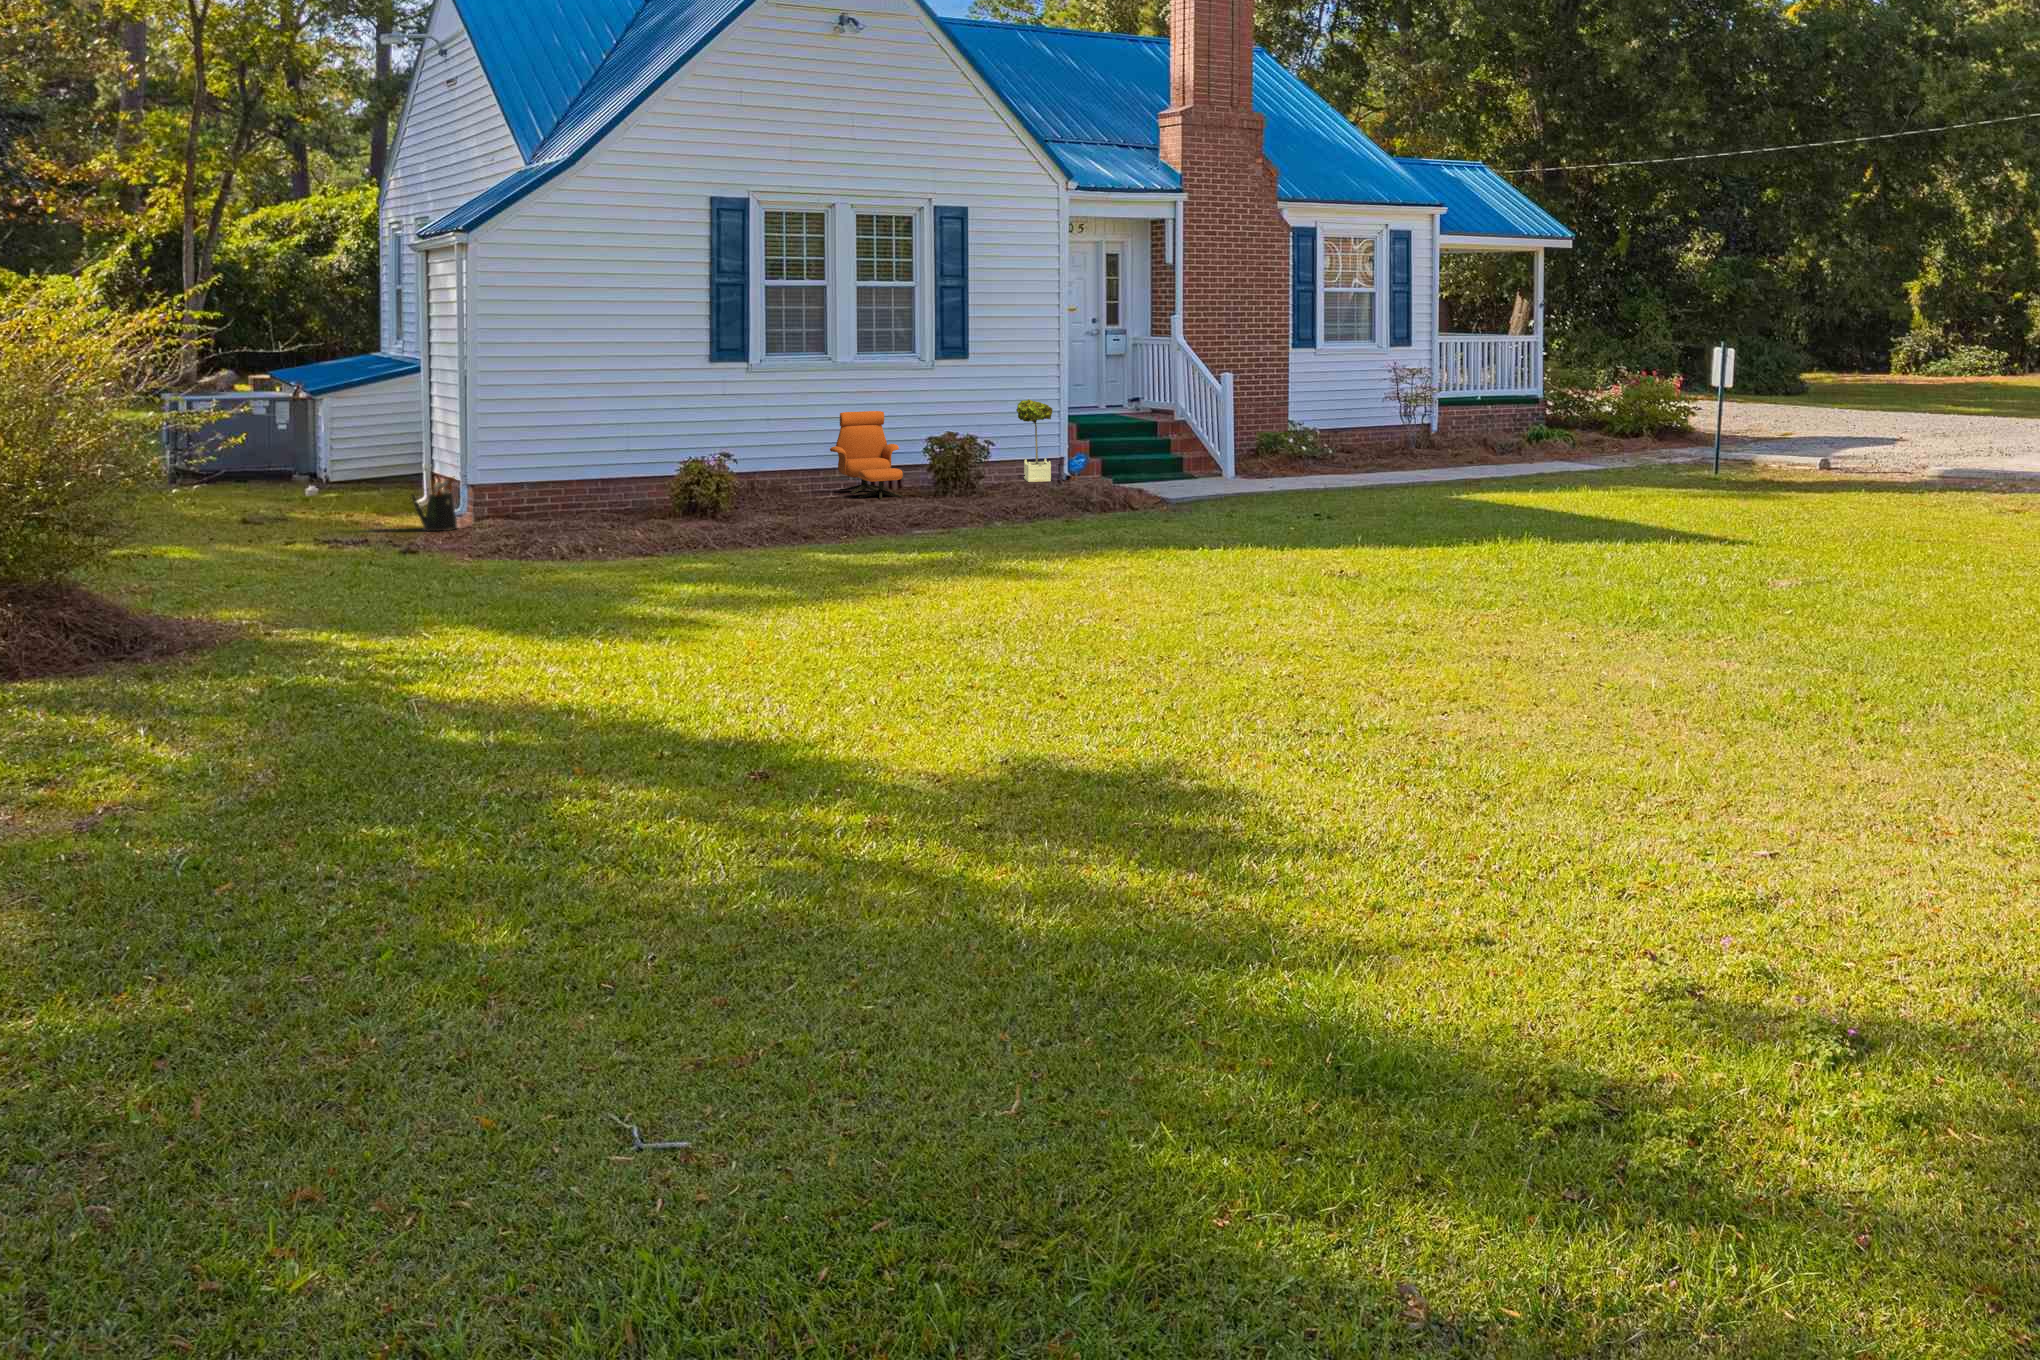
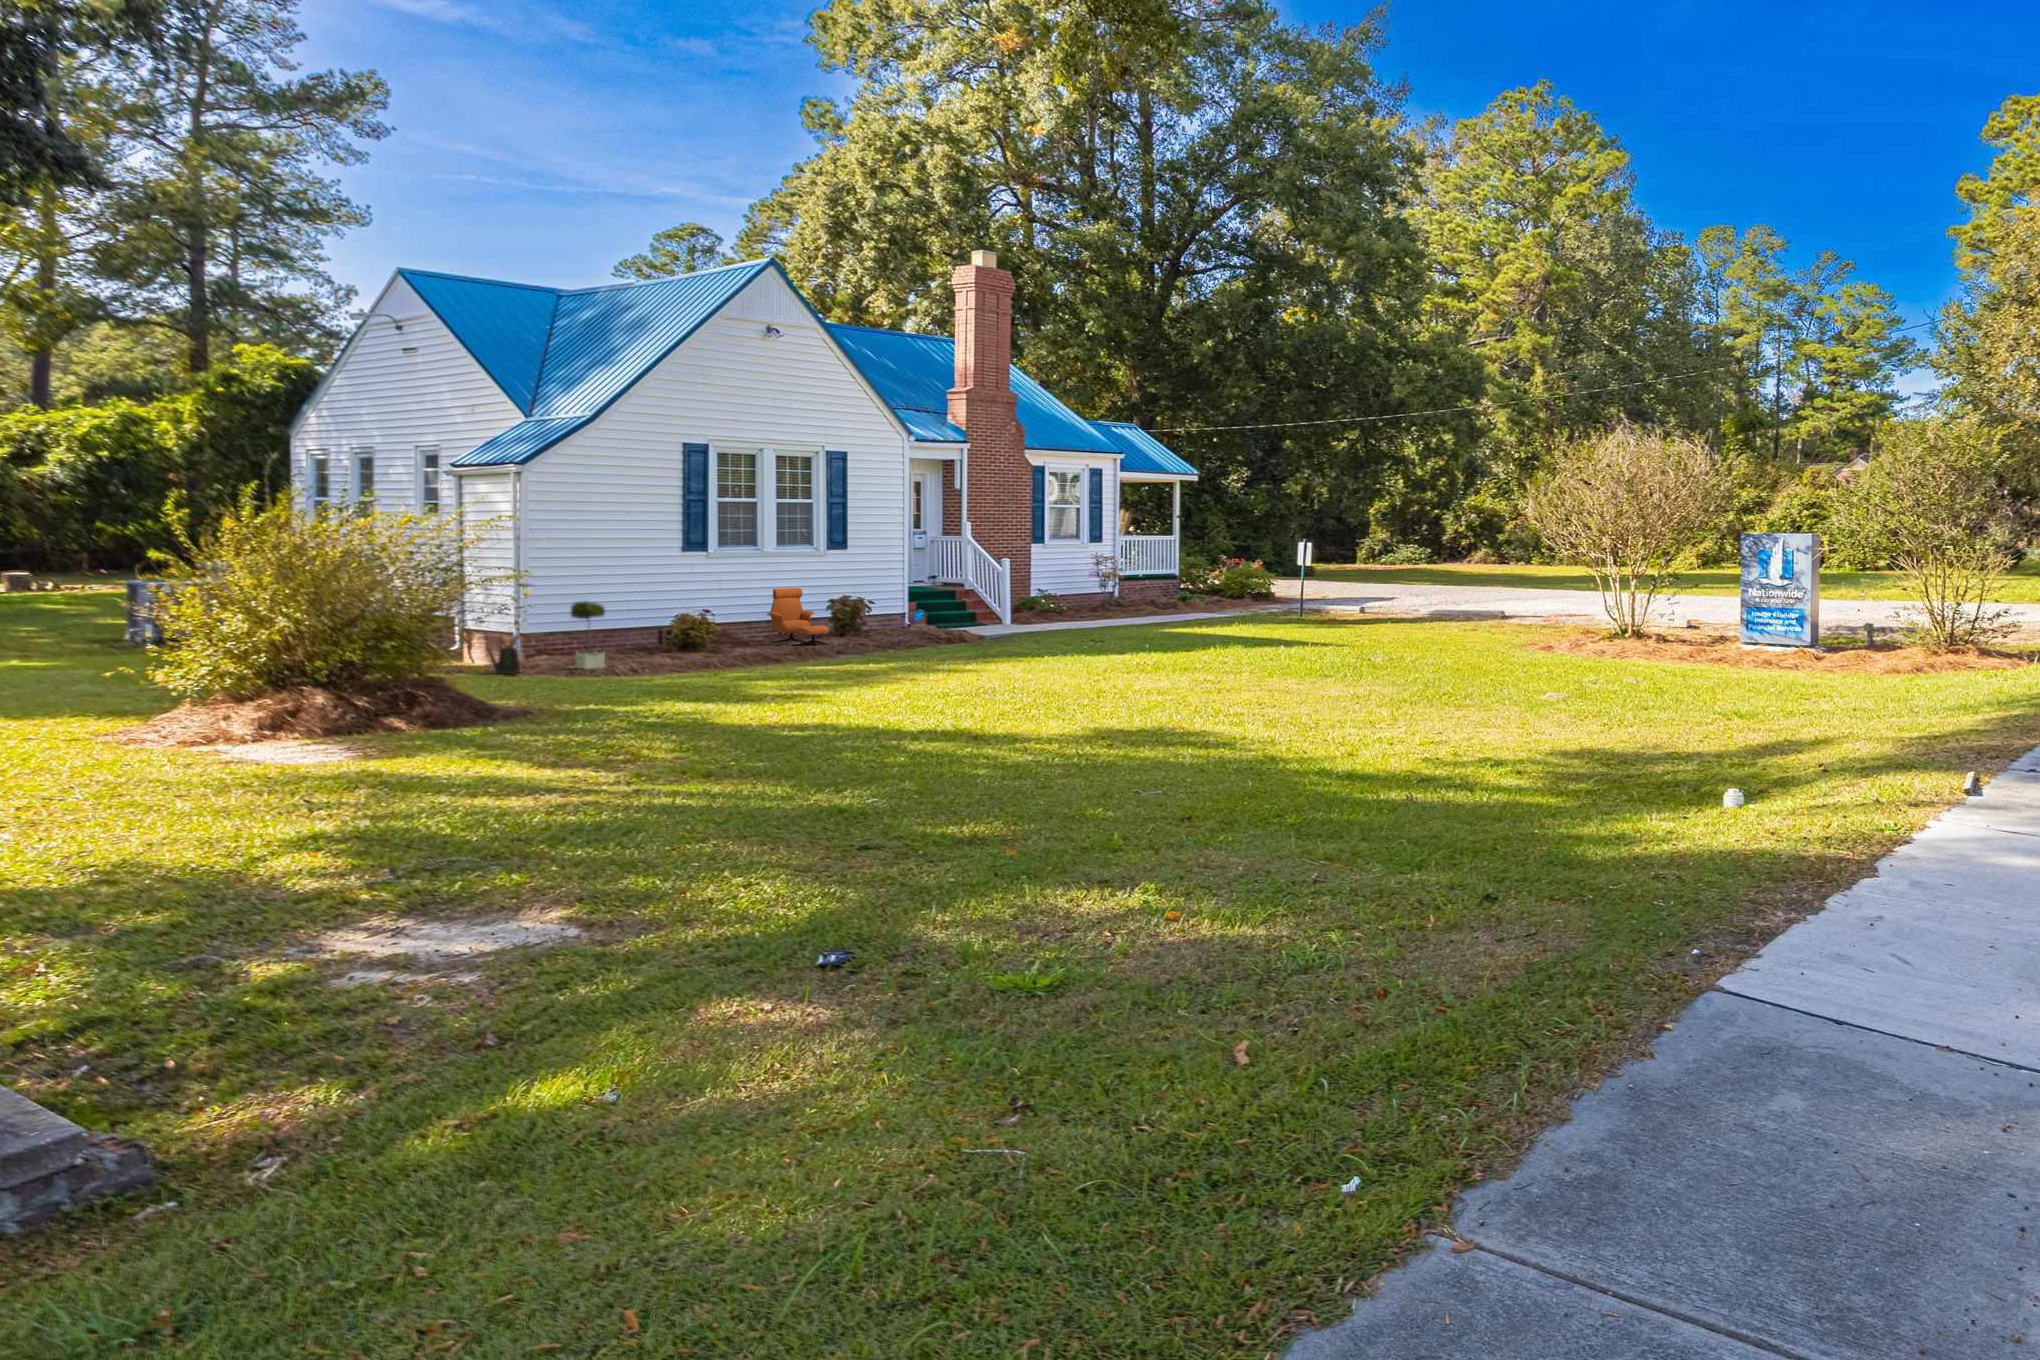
potted tree: present [1016,399,1052,482] -> present [571,601,605,669]

